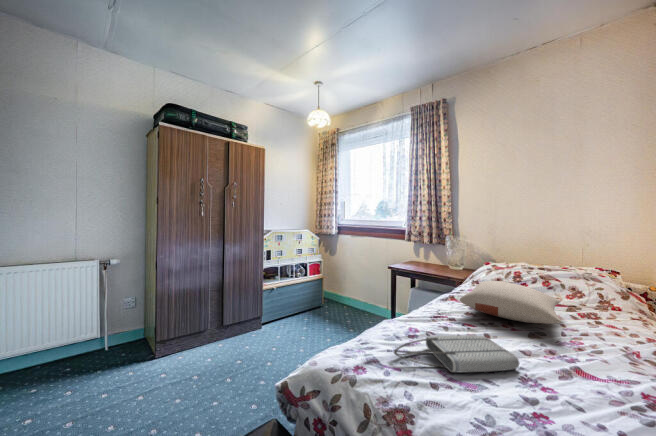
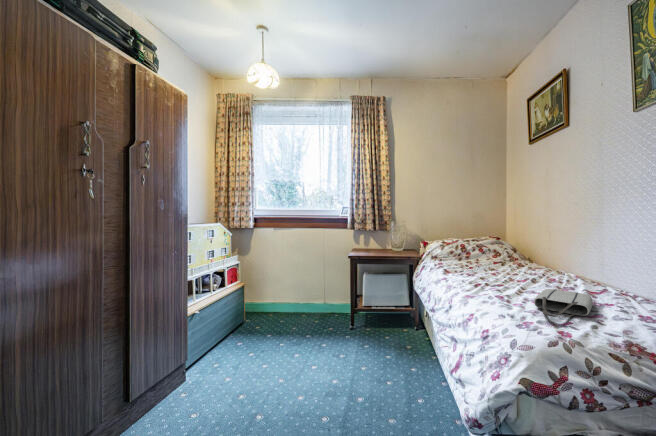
pillow: present [460,281,561,324] -> none [462,251,555,277]

